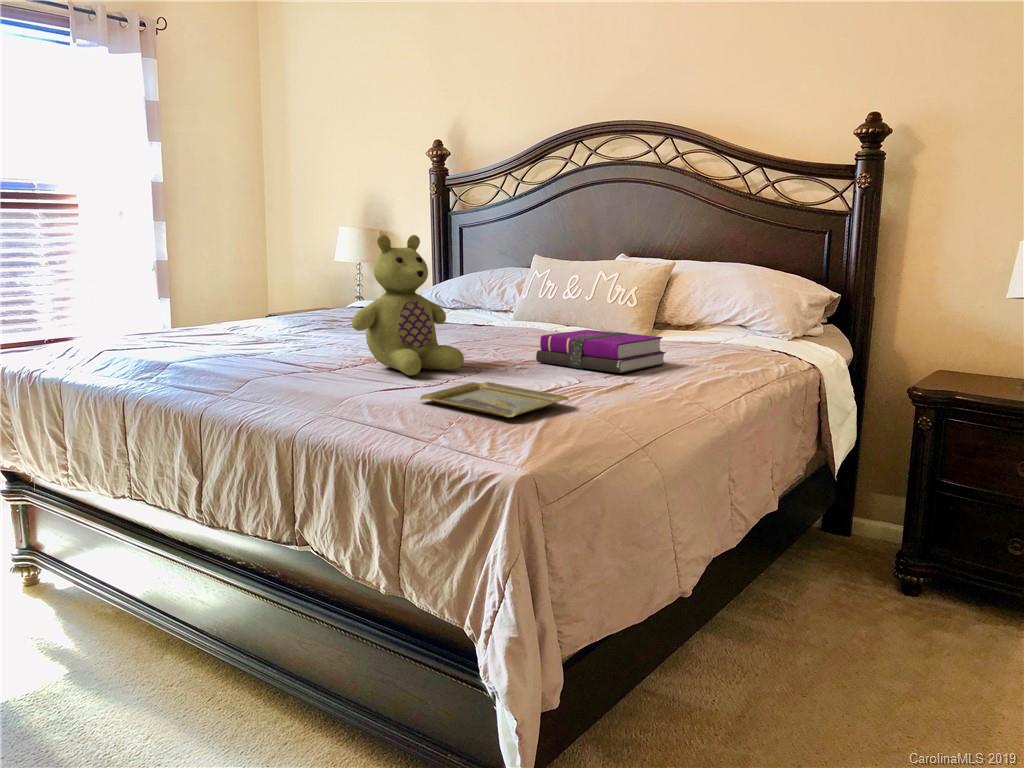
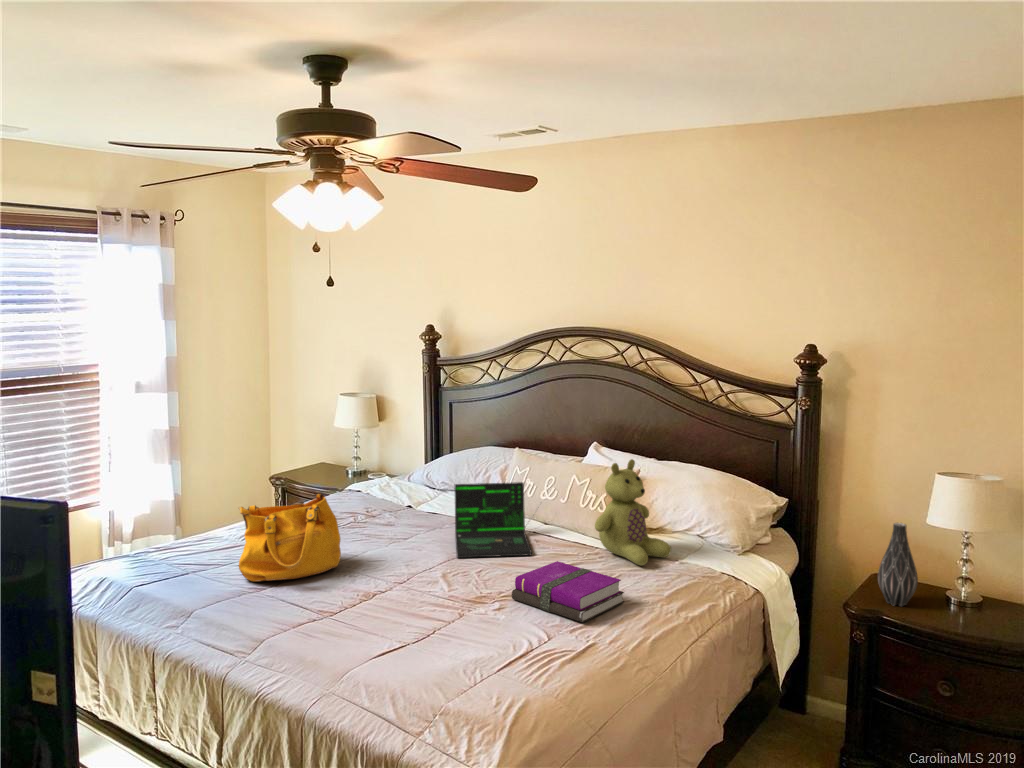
stuffed bear: present [352,235,464,375] -> present [595,459,671,565]
handbag: none [223,259,341,351] -> present [239,491,341,582]
laptop: none [468,273,565,341] -> present [455,482,539,558]
vase: none [948,293,996,387] -> present [878,523,918,606]
tray: present [420,382,569,417] -> none [408,648,534,711]

